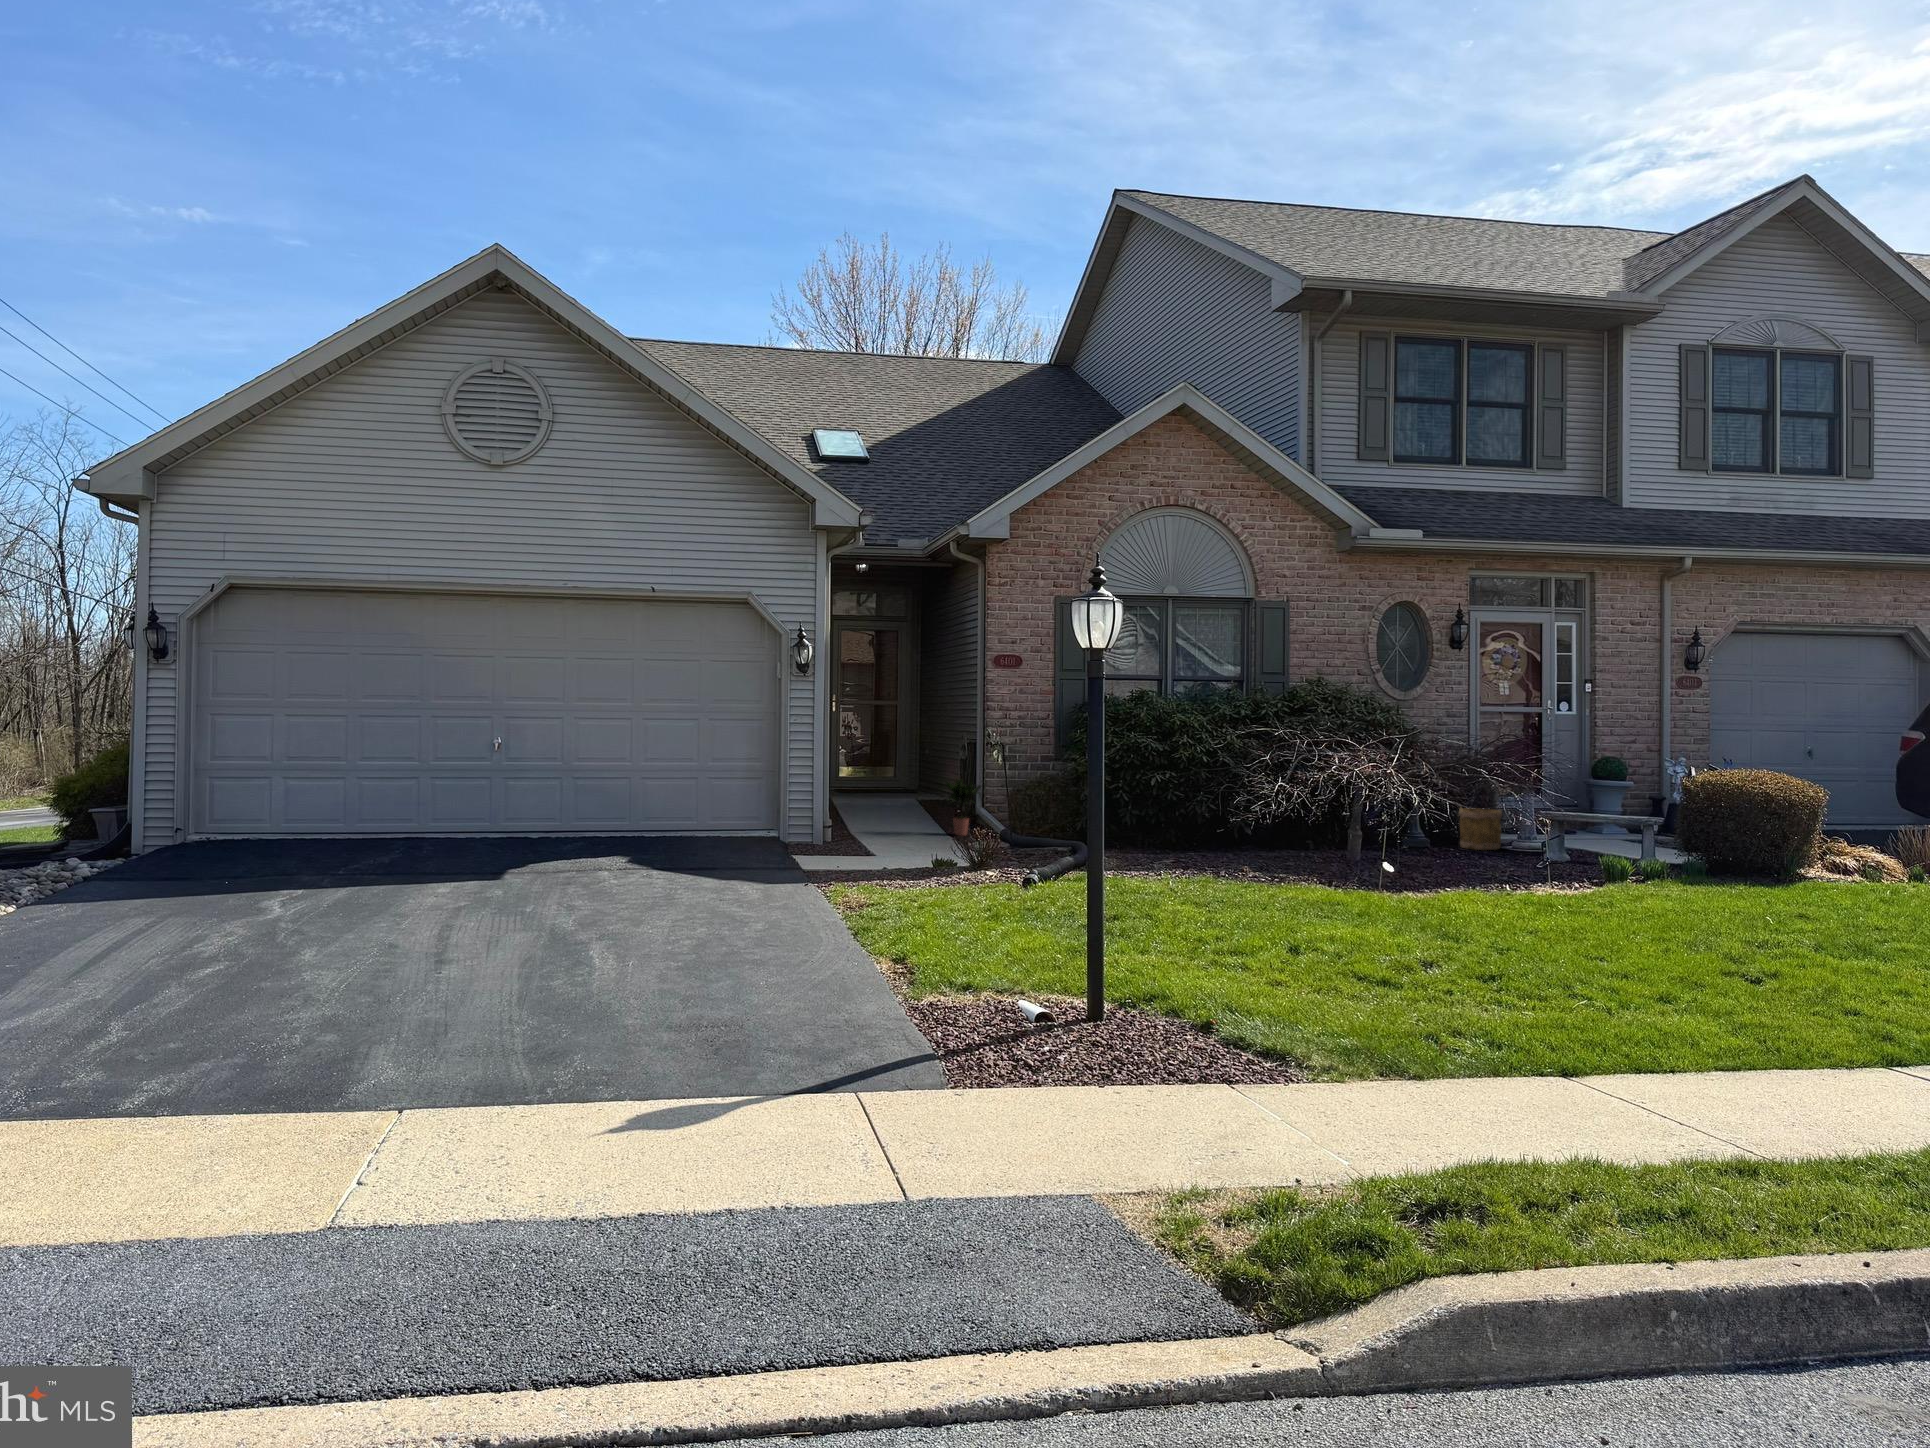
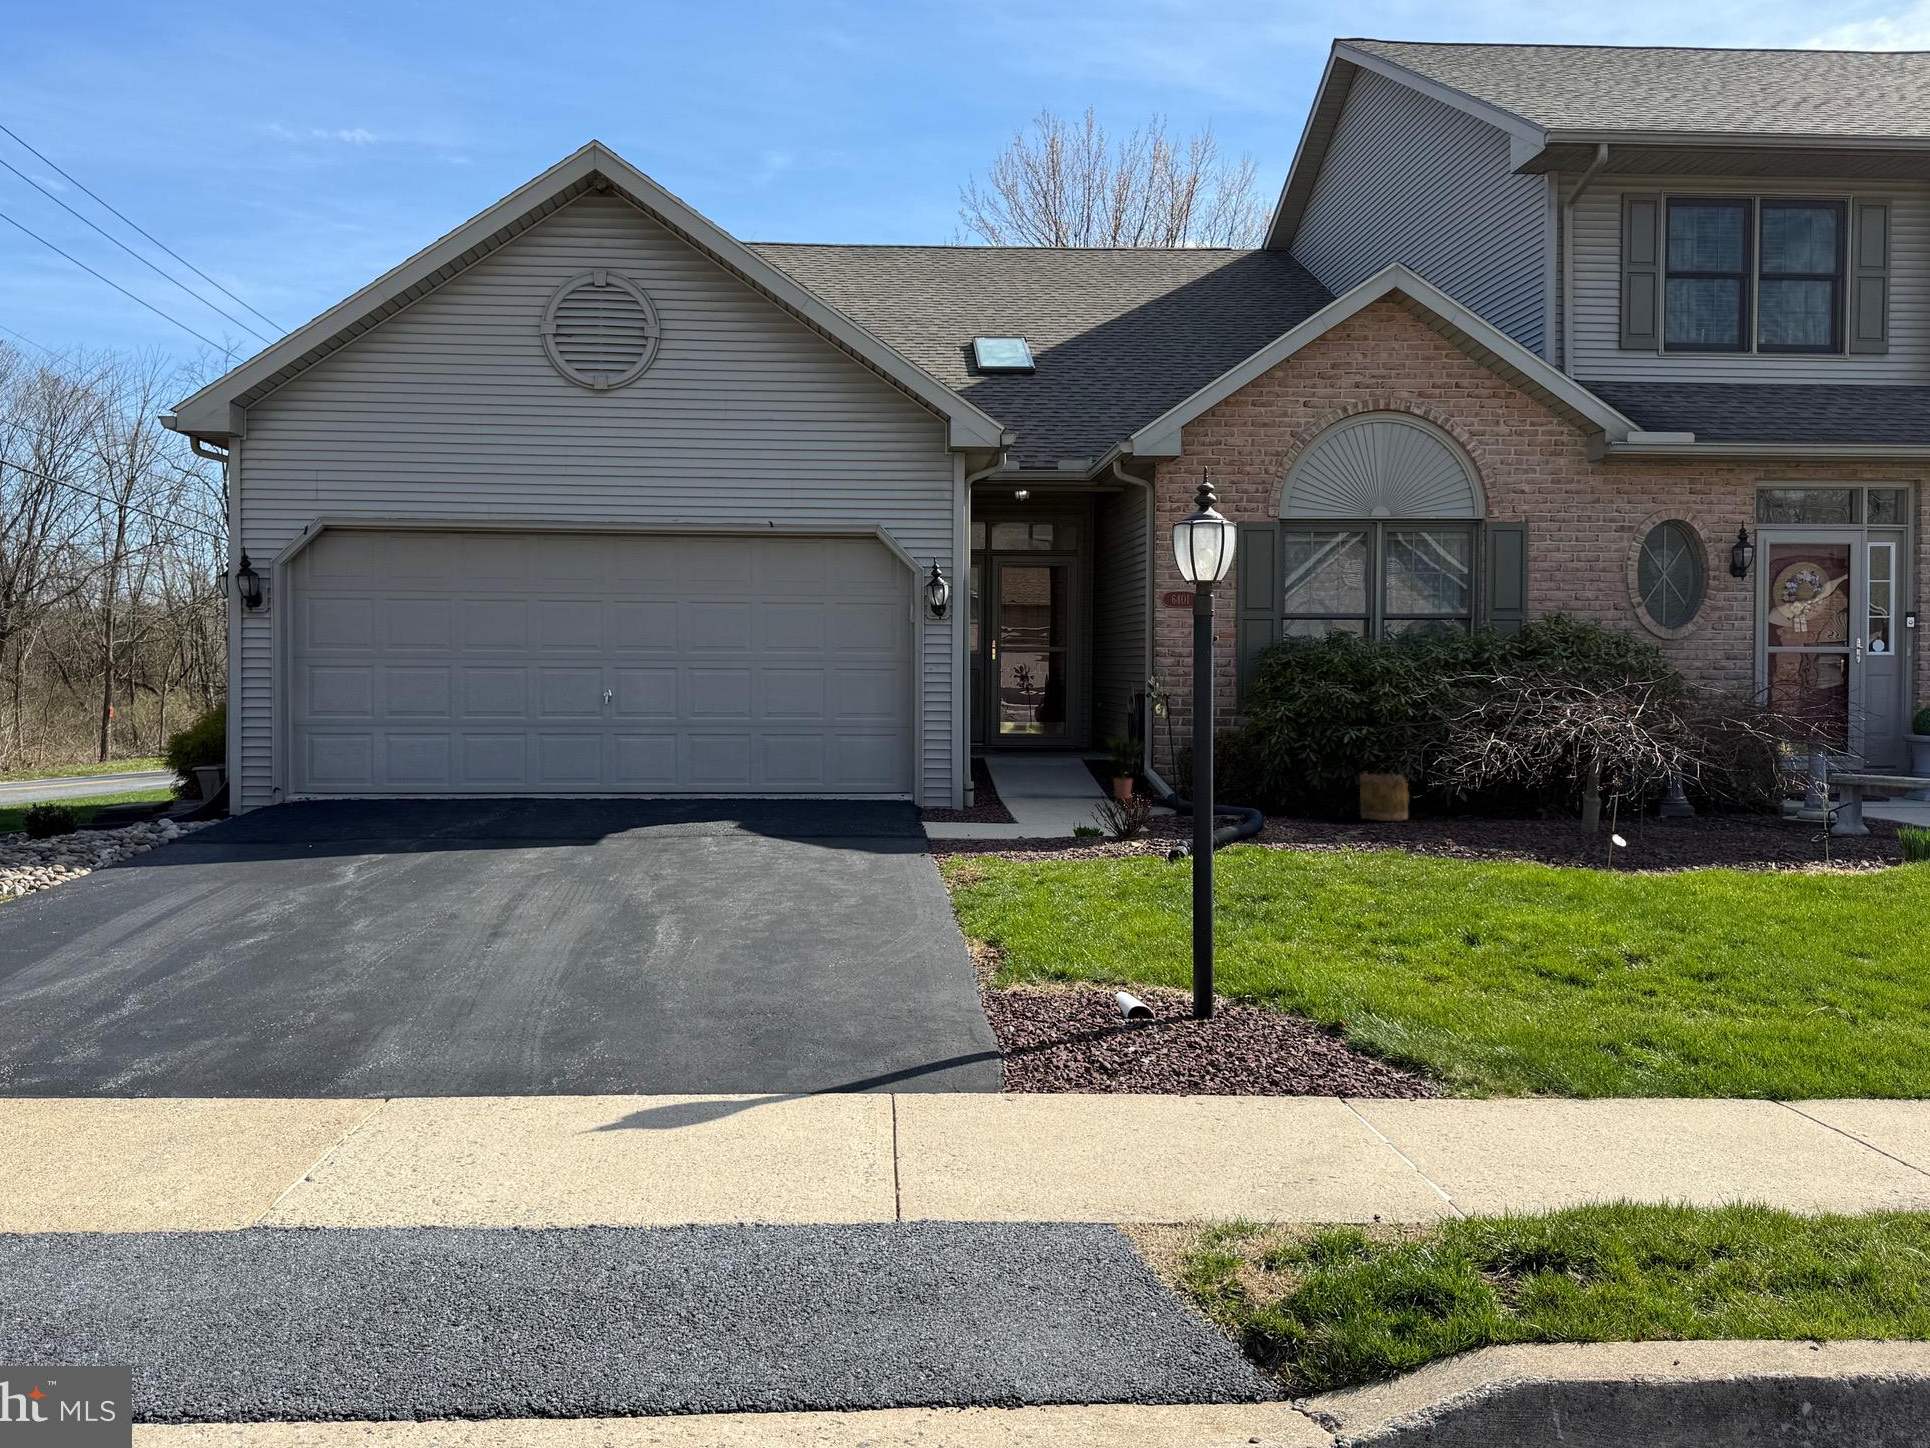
bucket: present [1458,808,1502,850] -> present [1360,773,1409,821]

